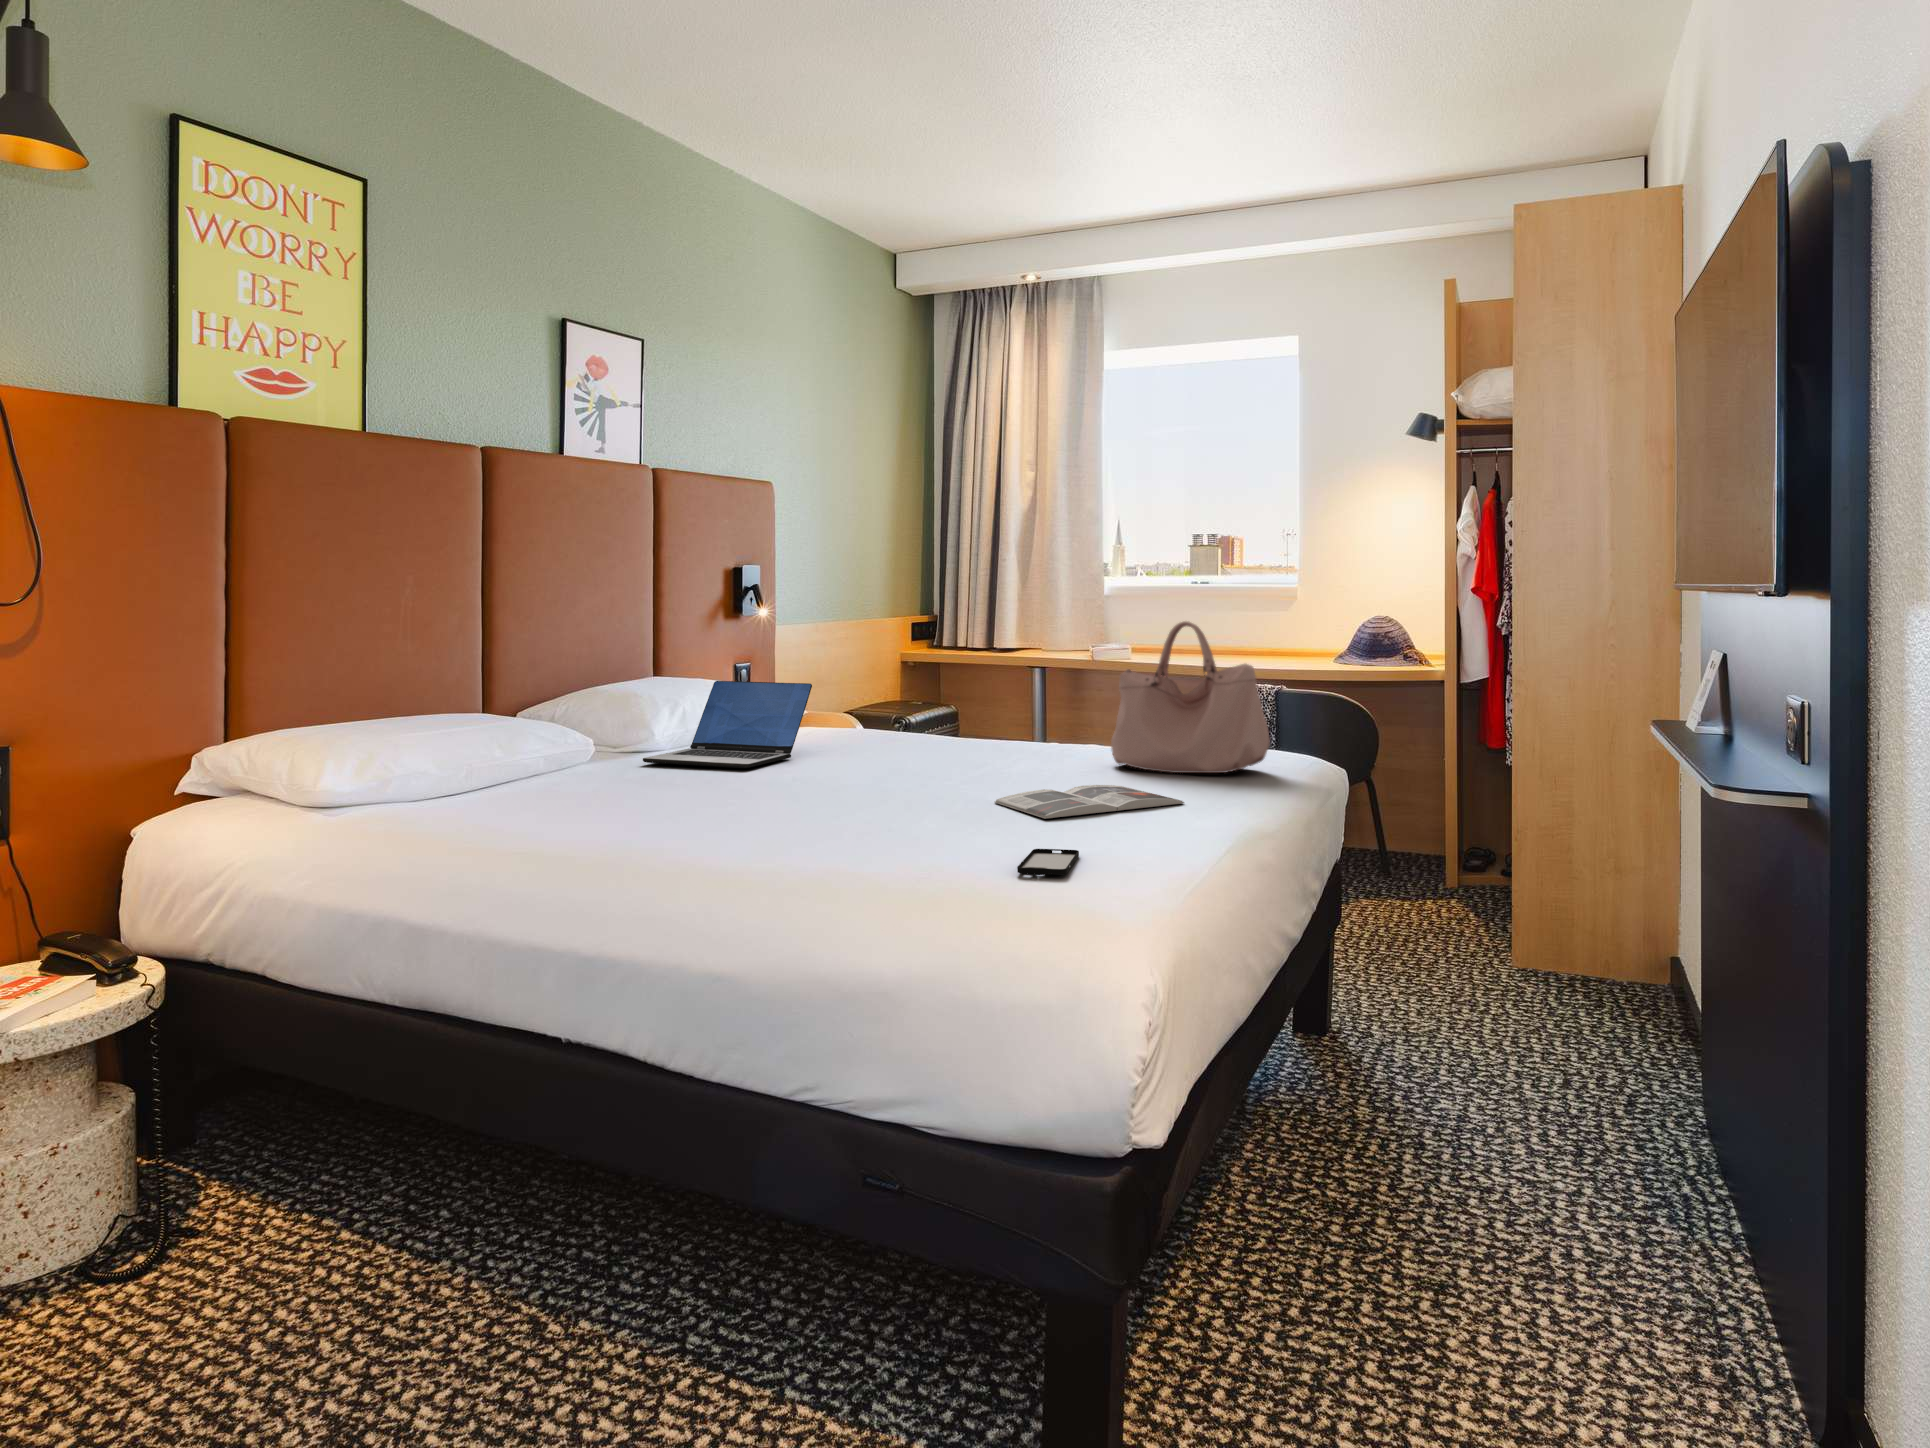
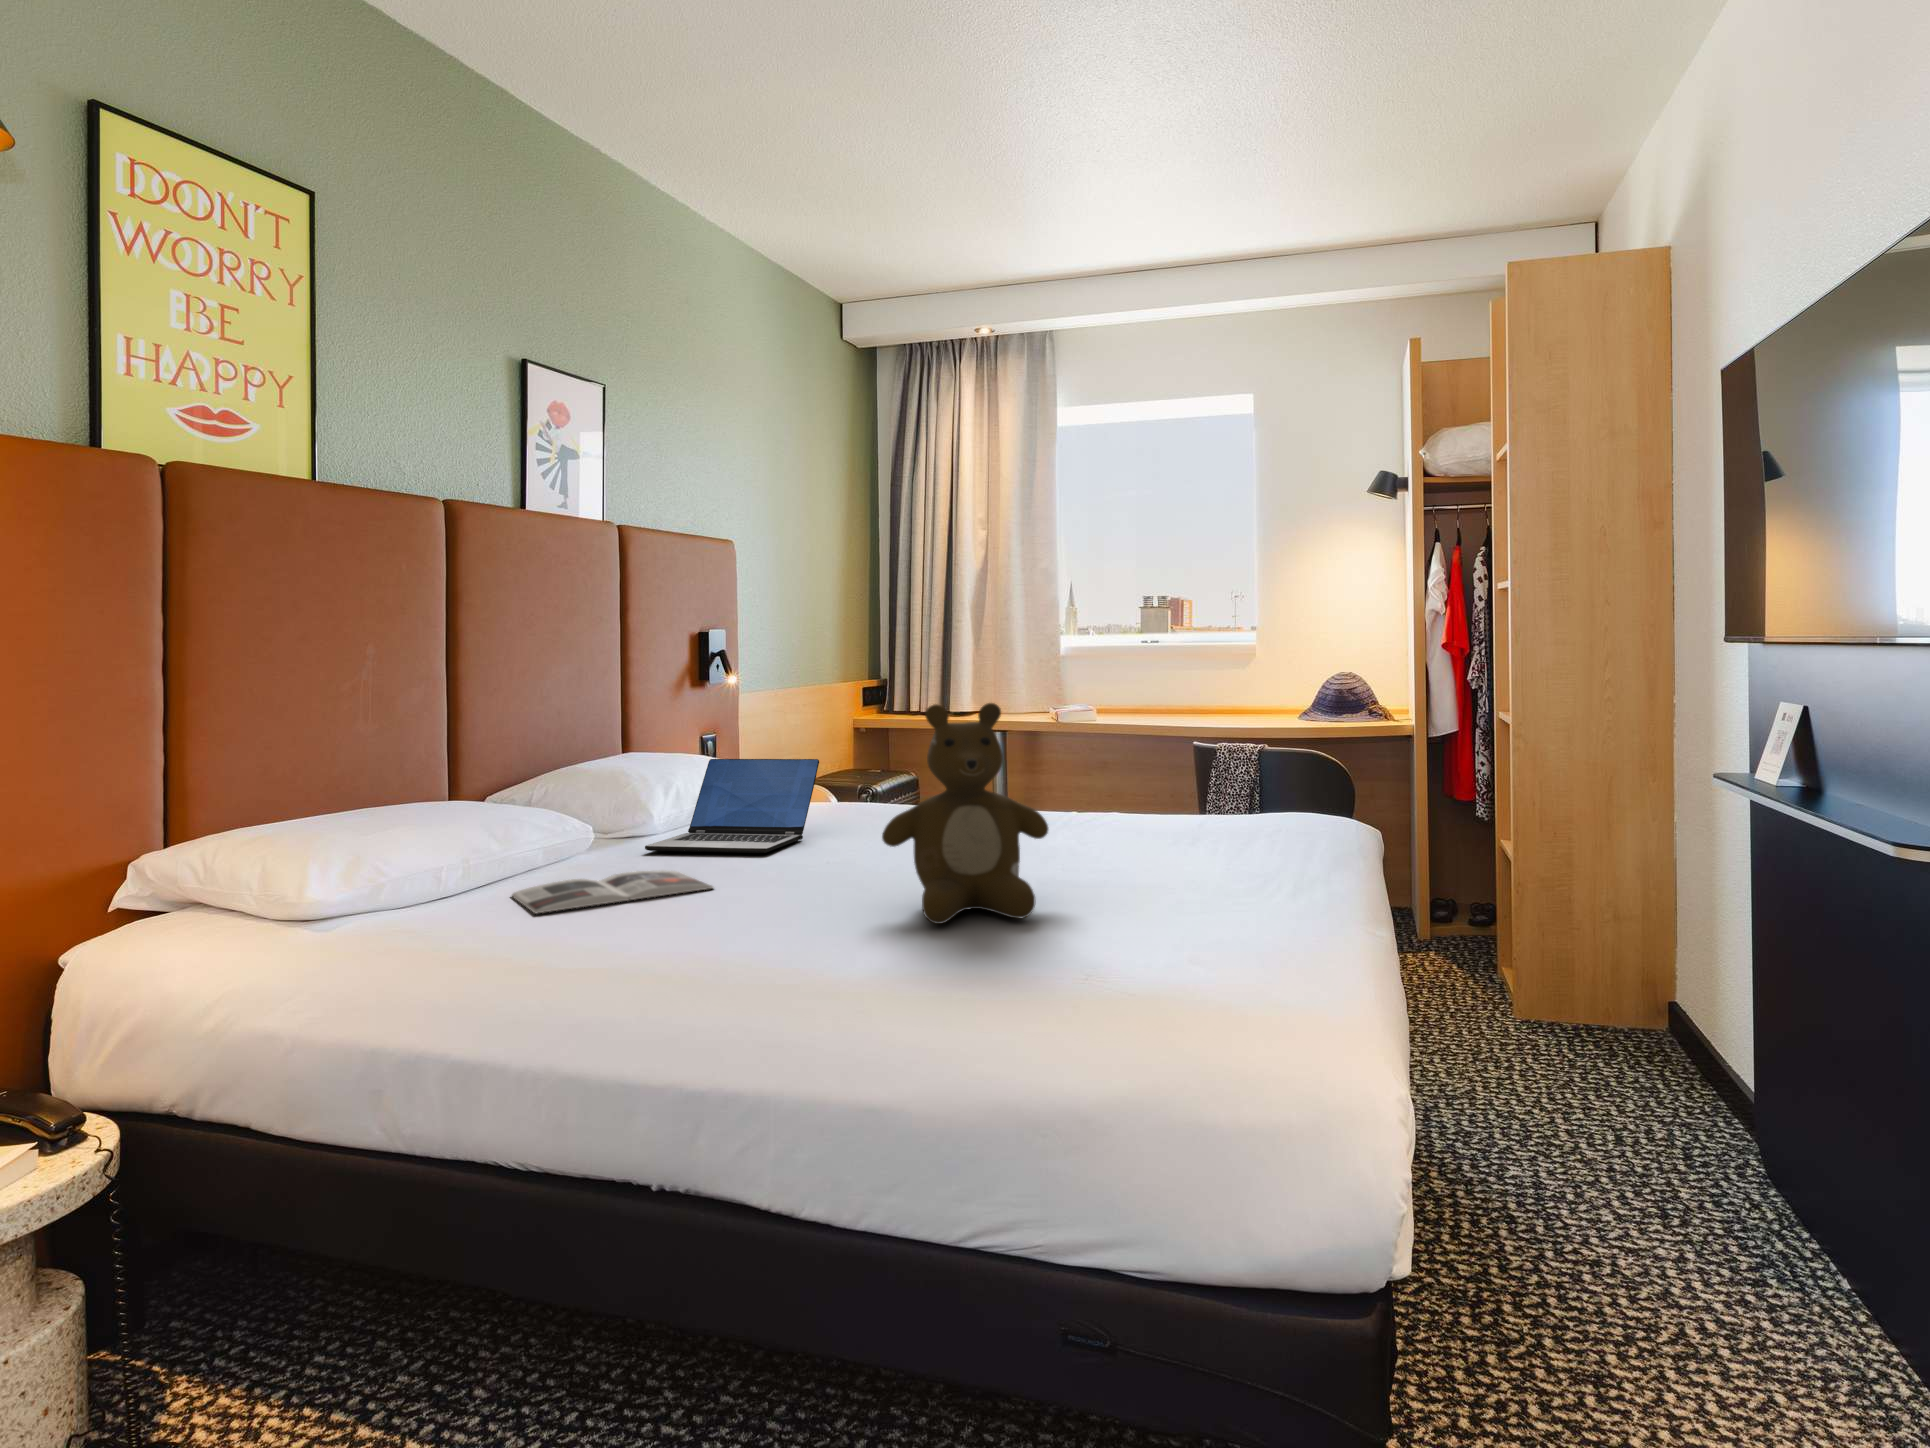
handbag: present [1111,621,1270,773] -> none [1143,686,1310,841]
teddy bear: none [812,630,970,832] -> present [882,703,1048,924]
magazine: present [995,785,1184,819] -> present [512,870,713,913]
smartphone: present [1017,849,1079,875] -> none [1154,934,1213,966]

